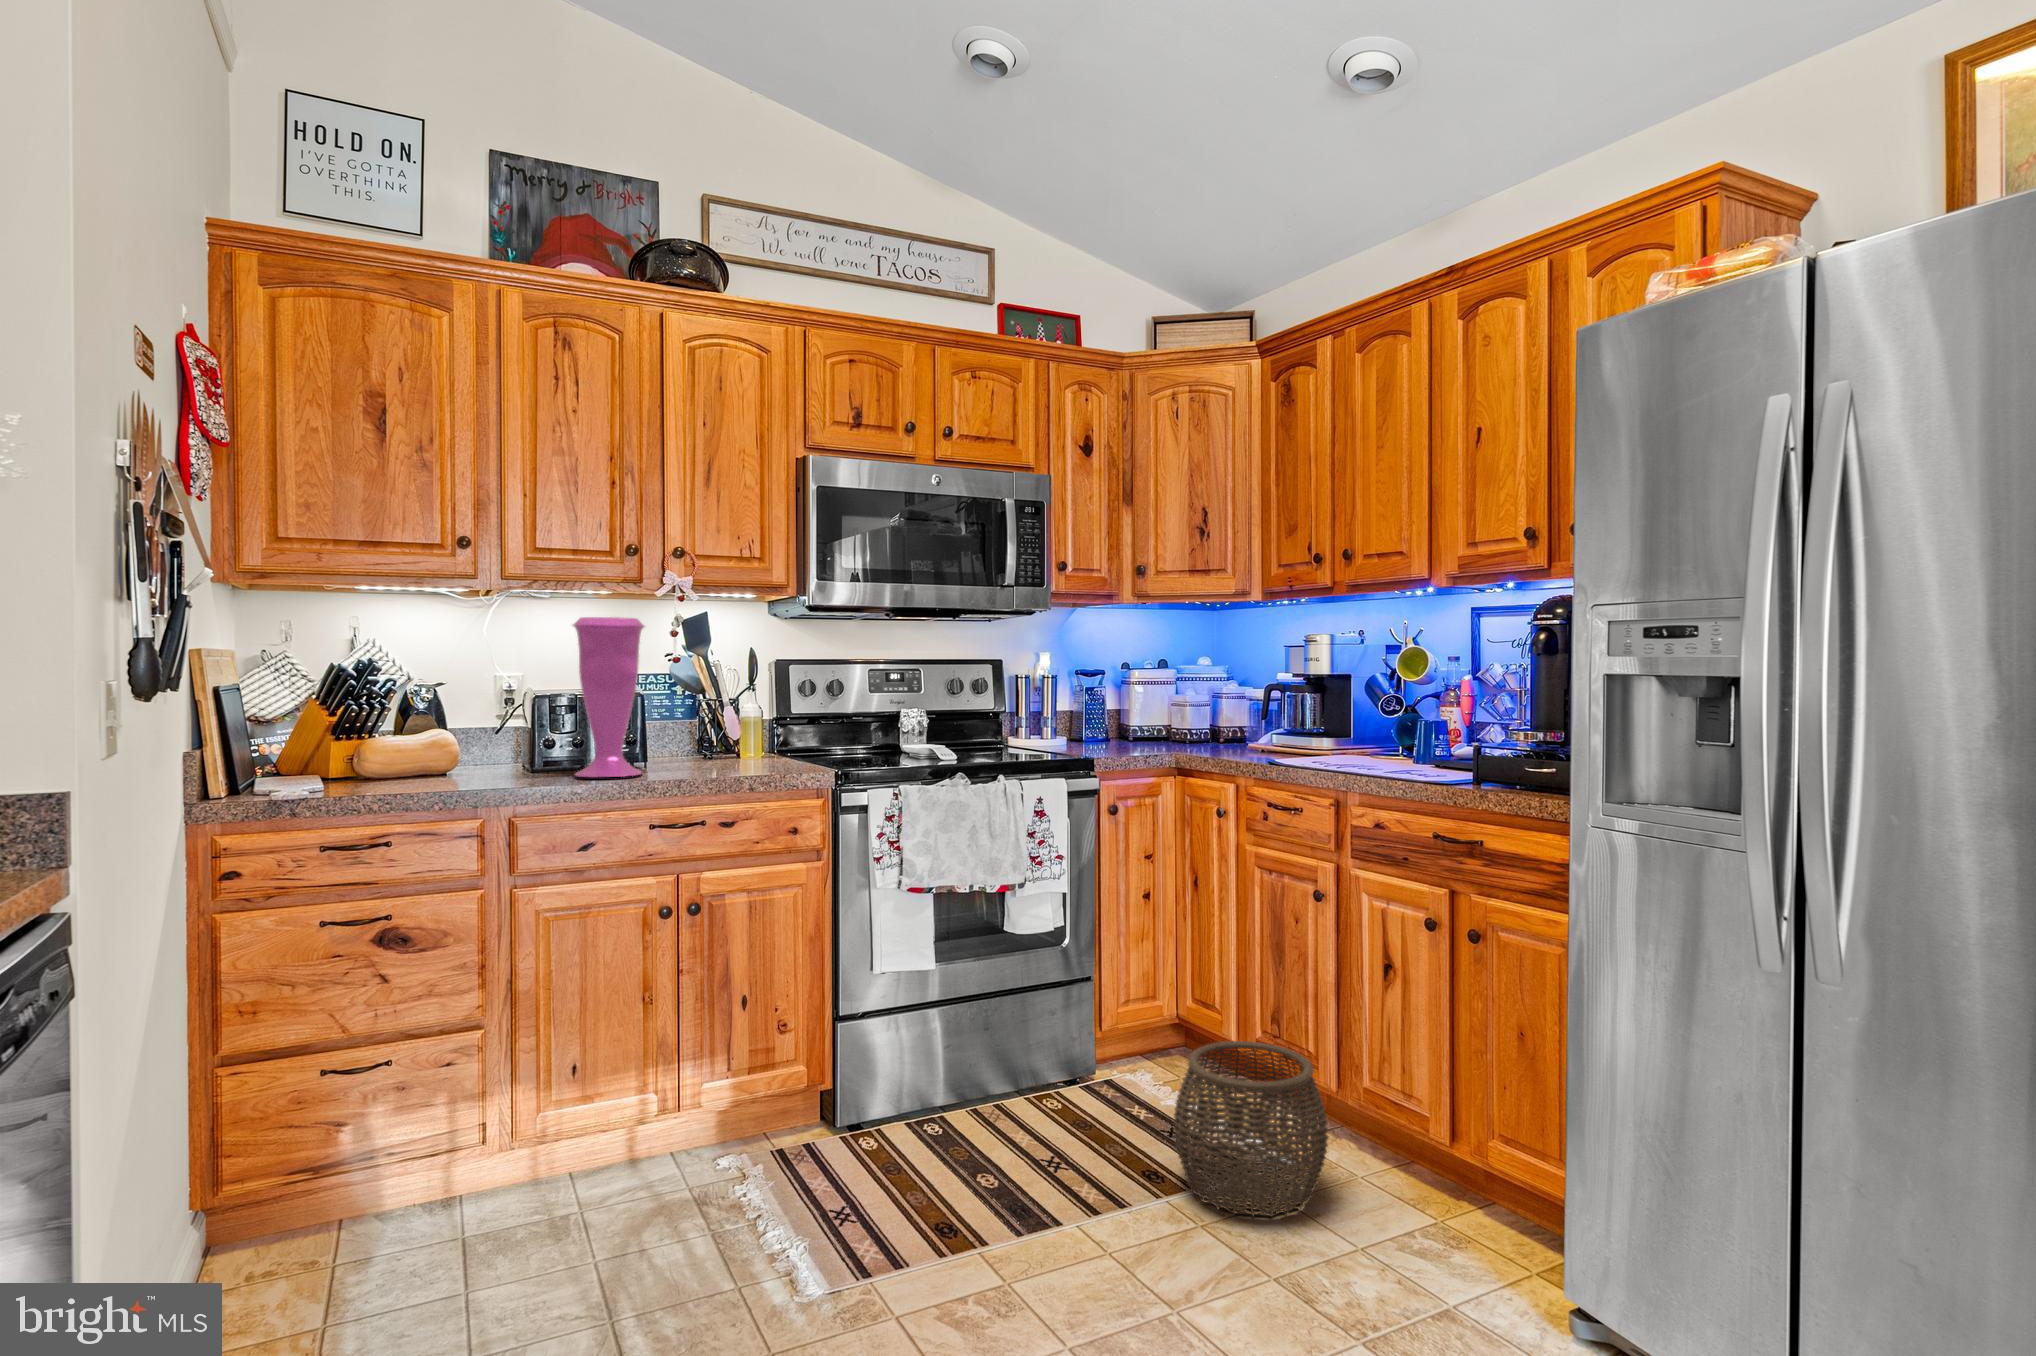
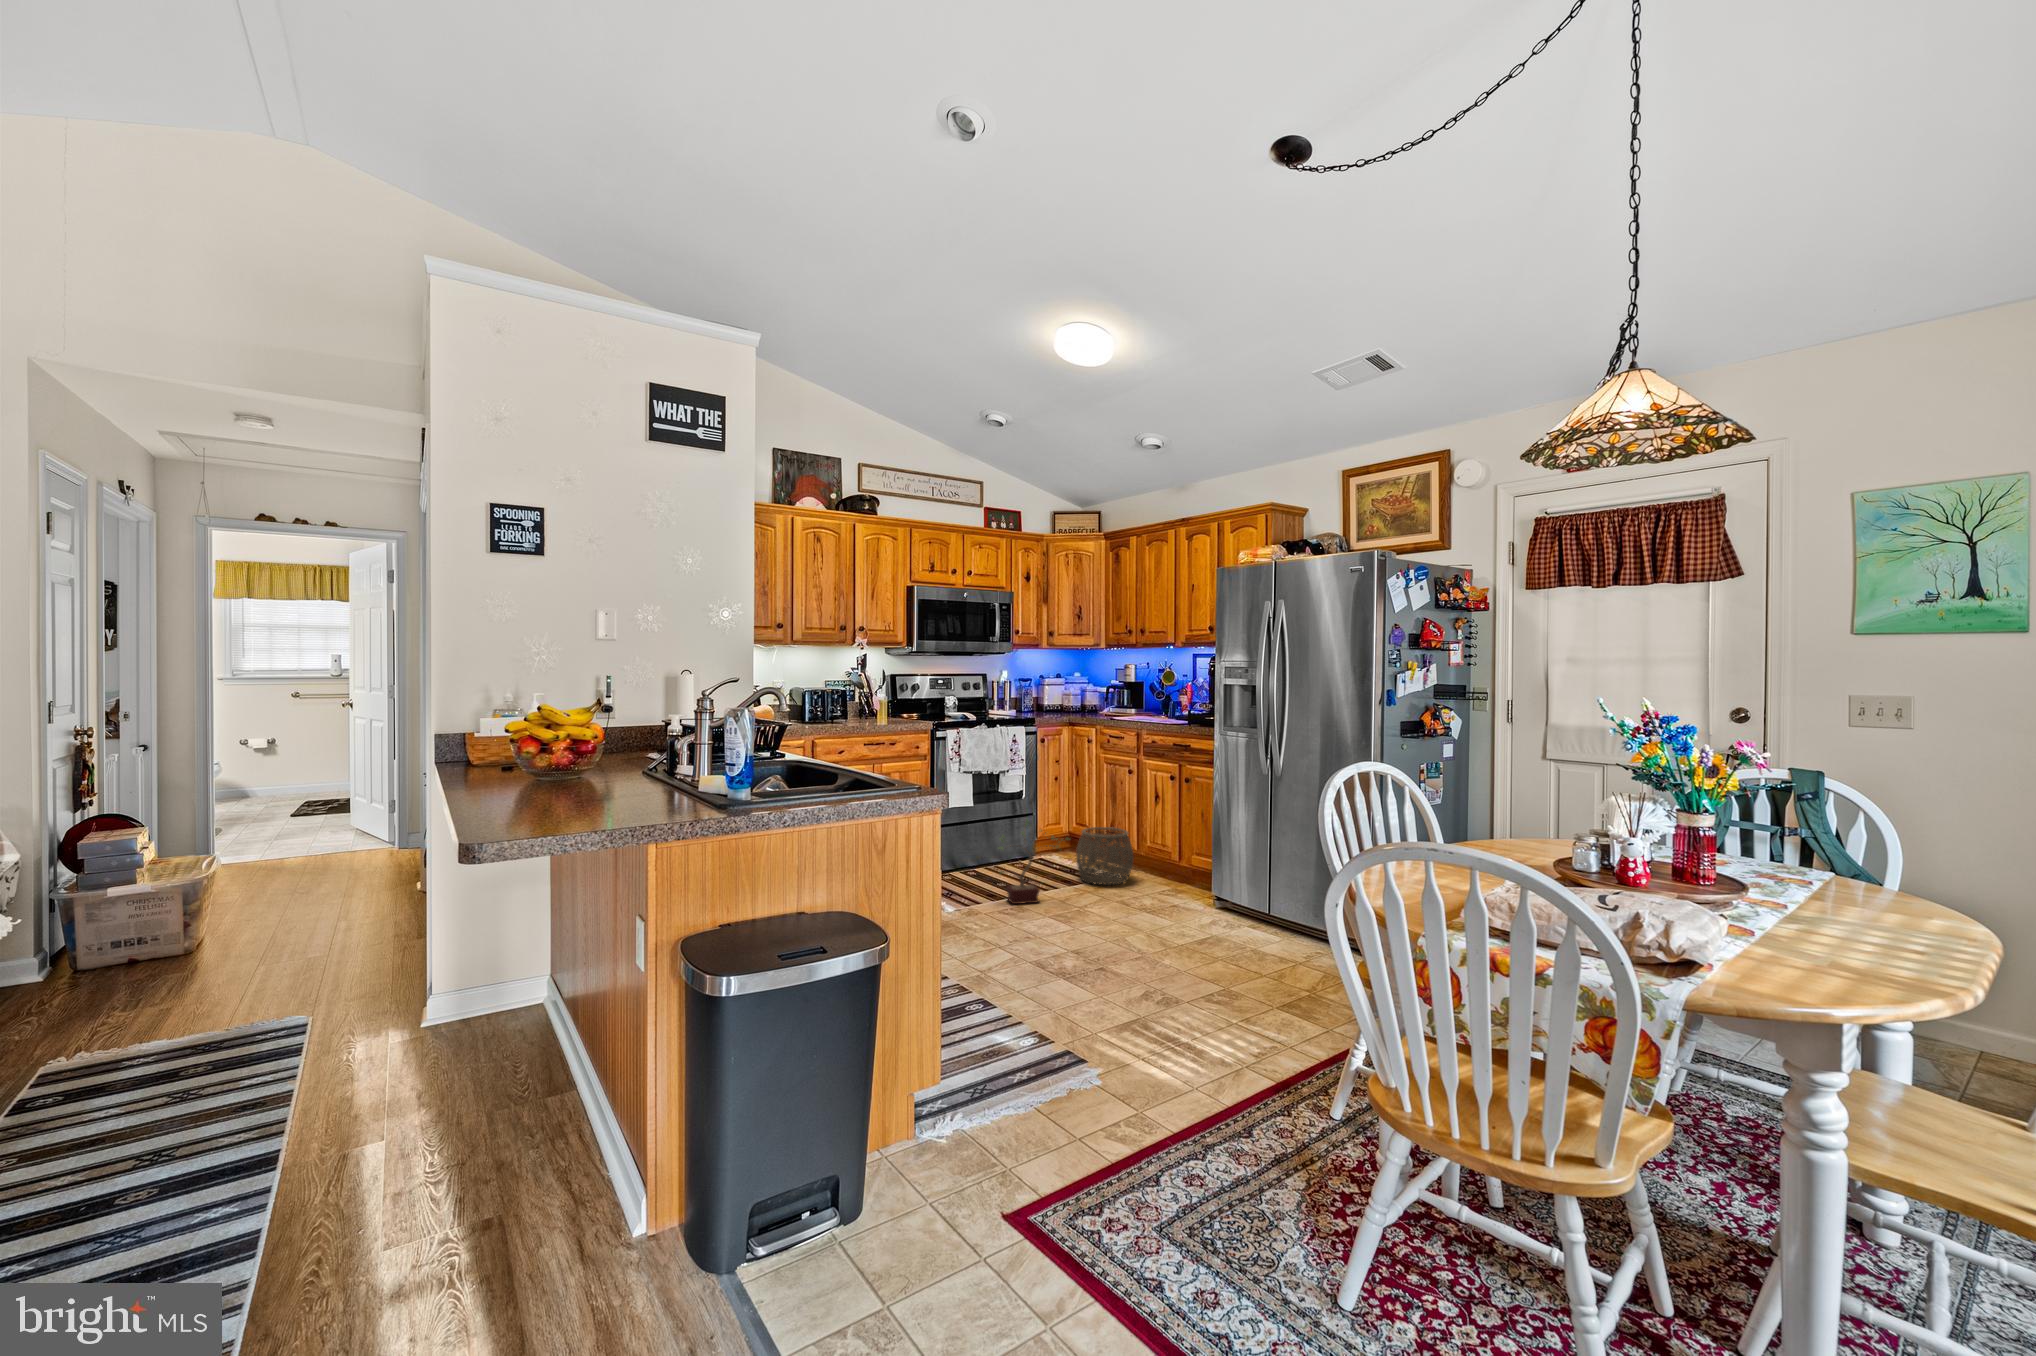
vase: present [573,617,645,777] -> none [826,658,858,725]
potted plant: none [926,1051,1144,1302] -> present [999,821,1068,904]

